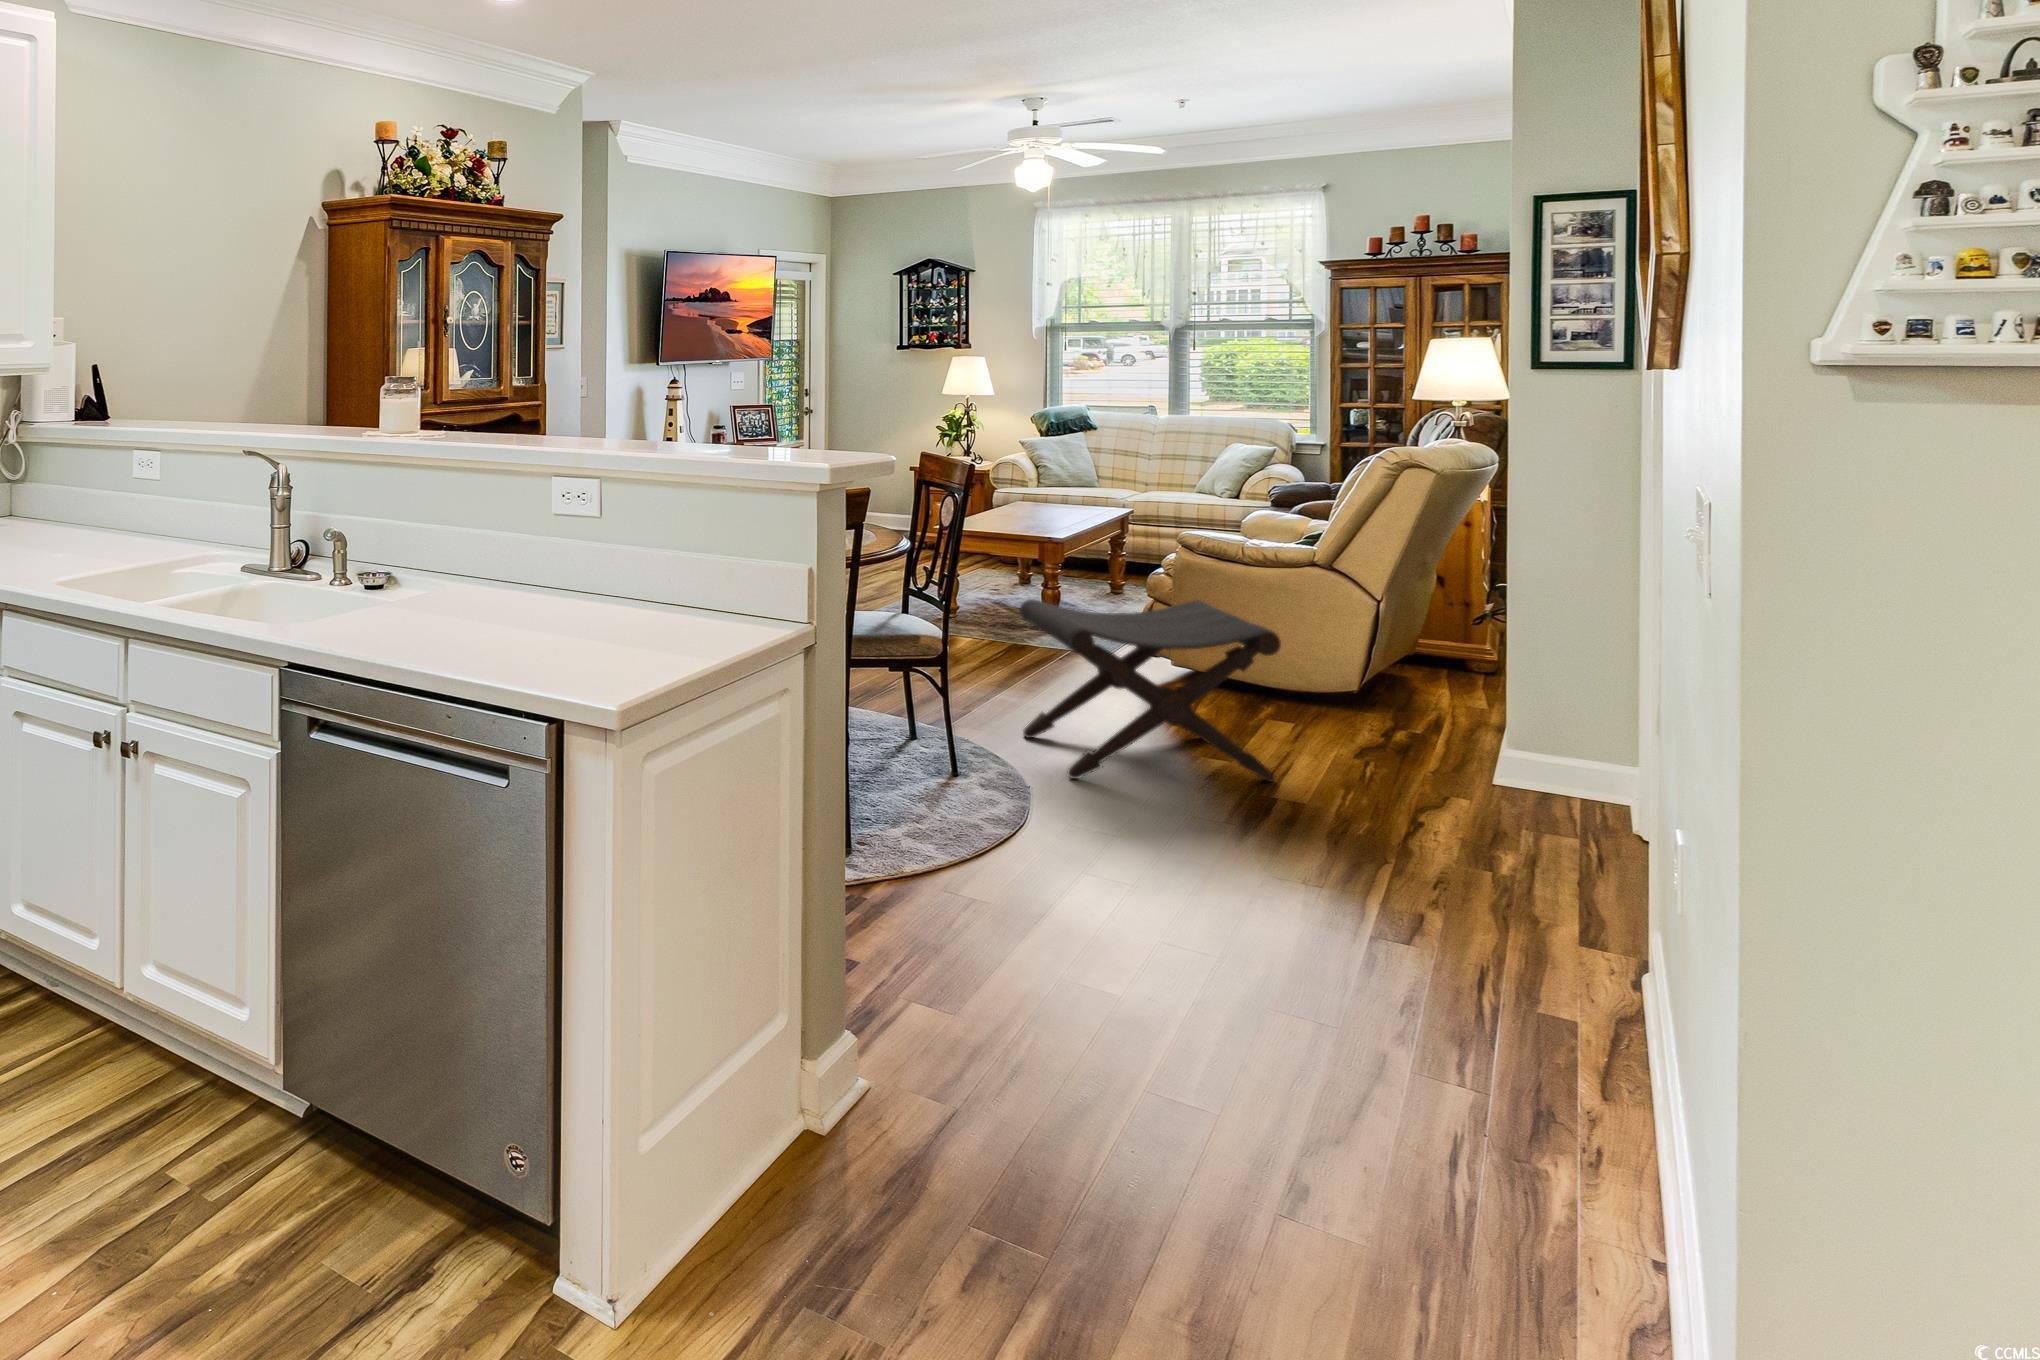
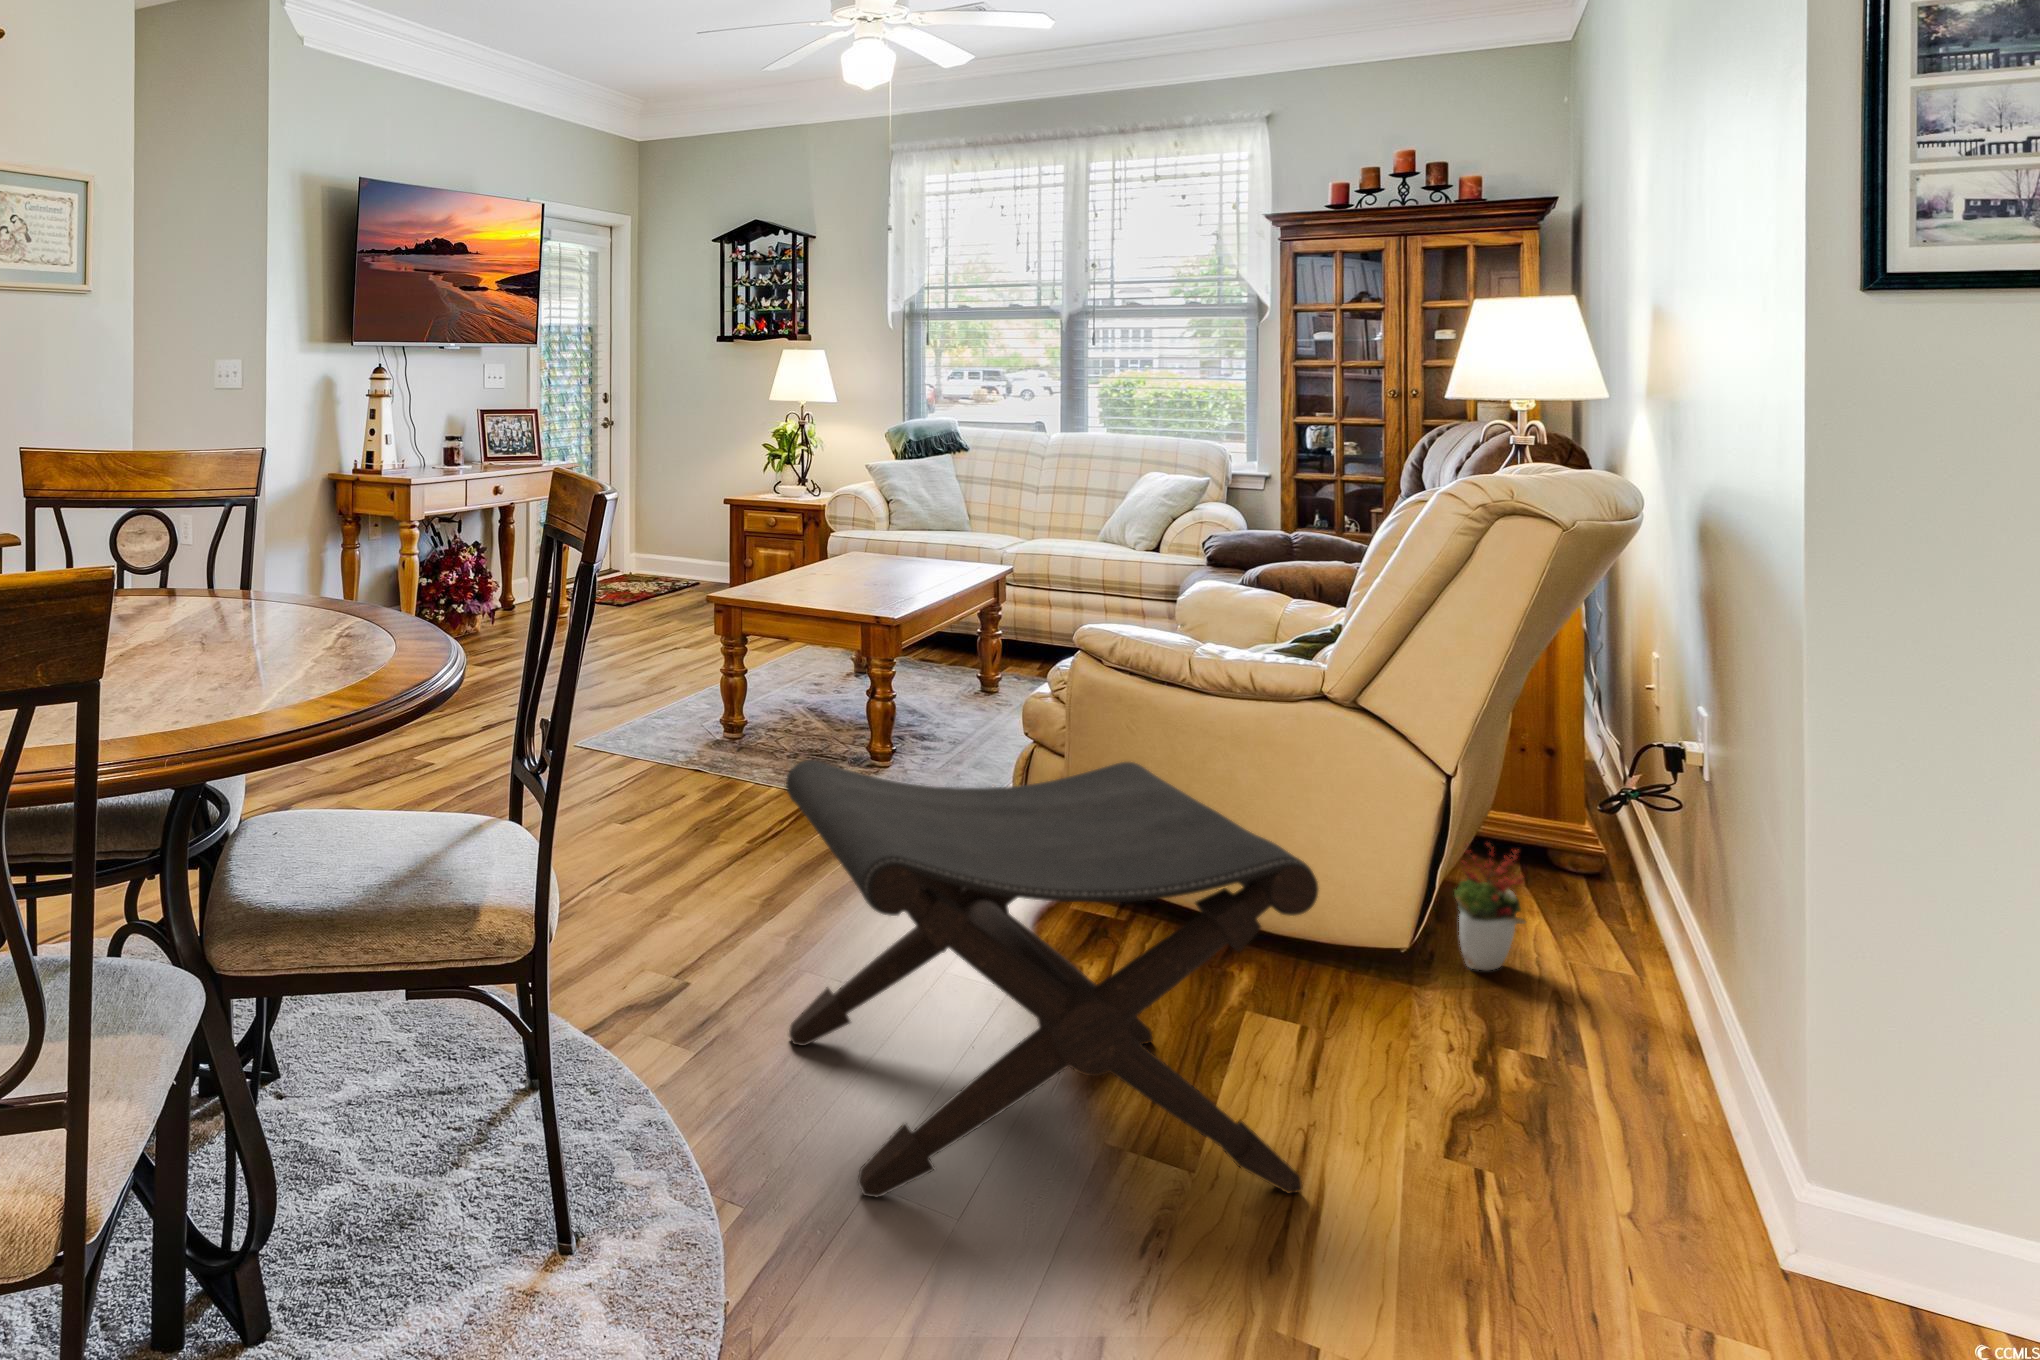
decorative plant: none [1384,650,1423,718] -> present [1454,842,1526,970]

